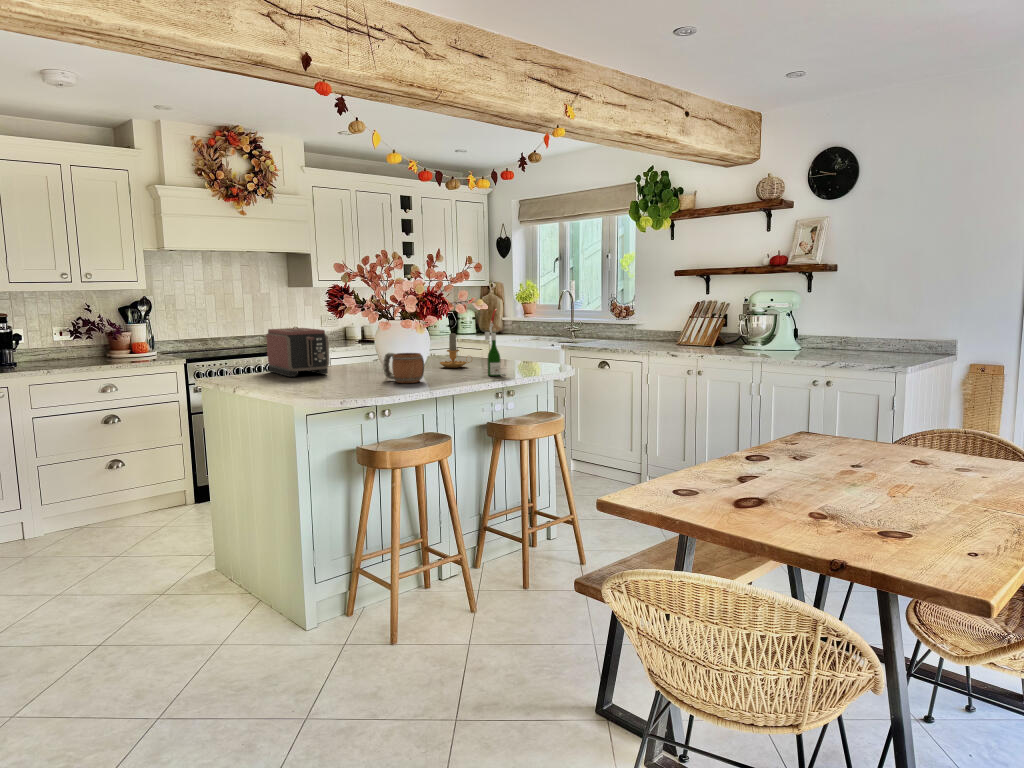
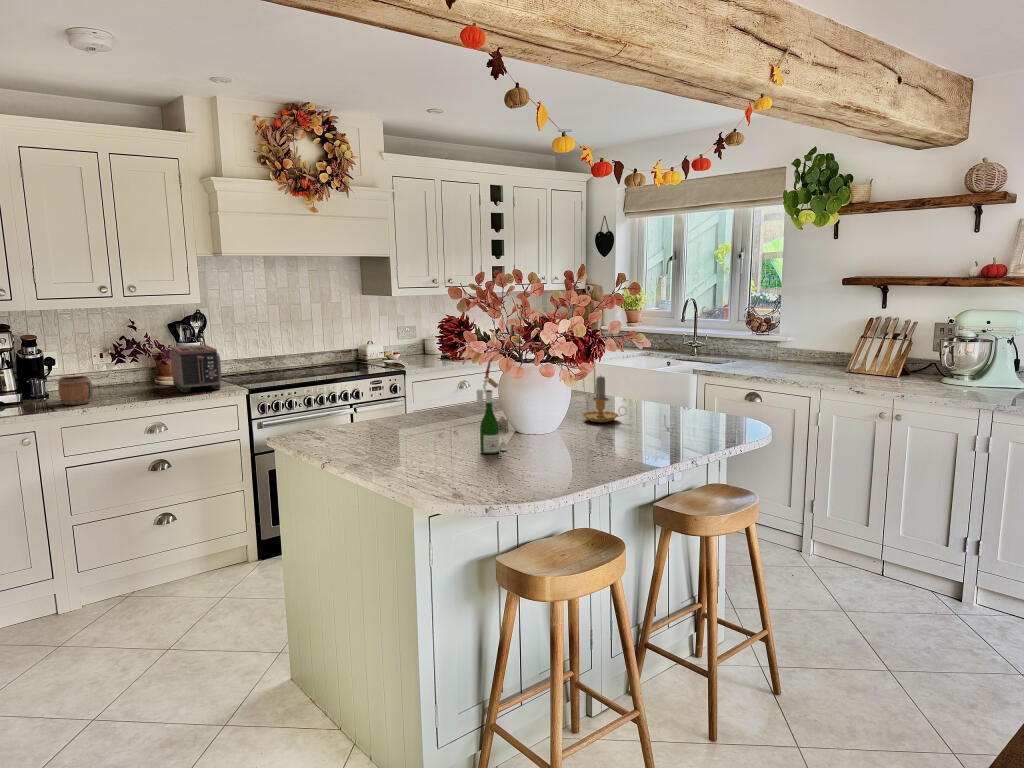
wine bottle: present [485,309,505,376] -> present [476,357,506,454]
toaster: present [266,328,330,377] -> present [170,345,222,393]
mug: present [383,353,424,383] -> present [58,376,93,405]

